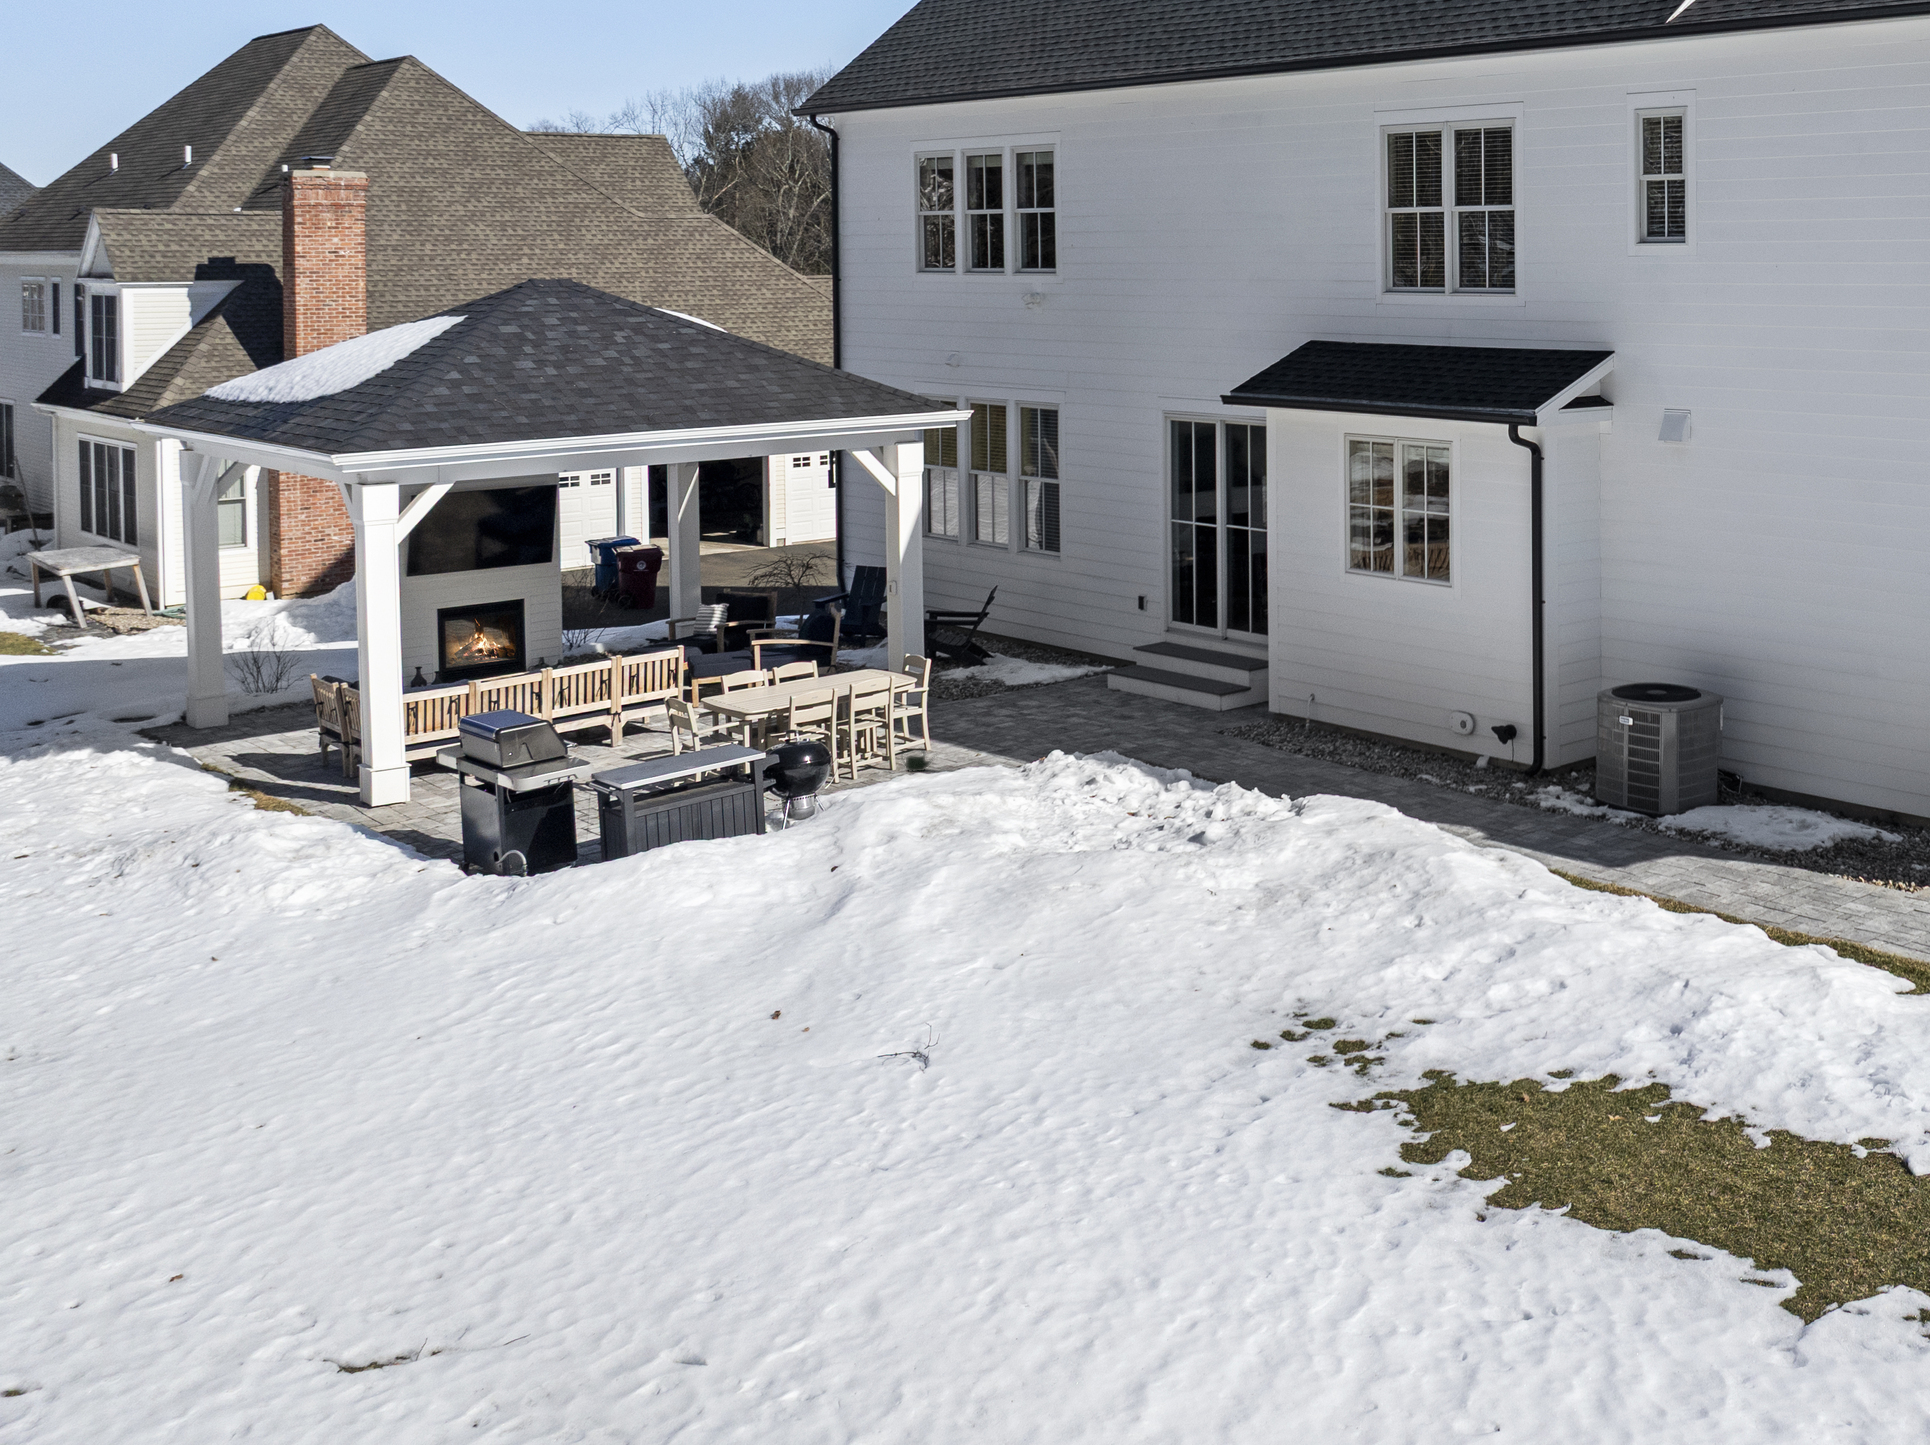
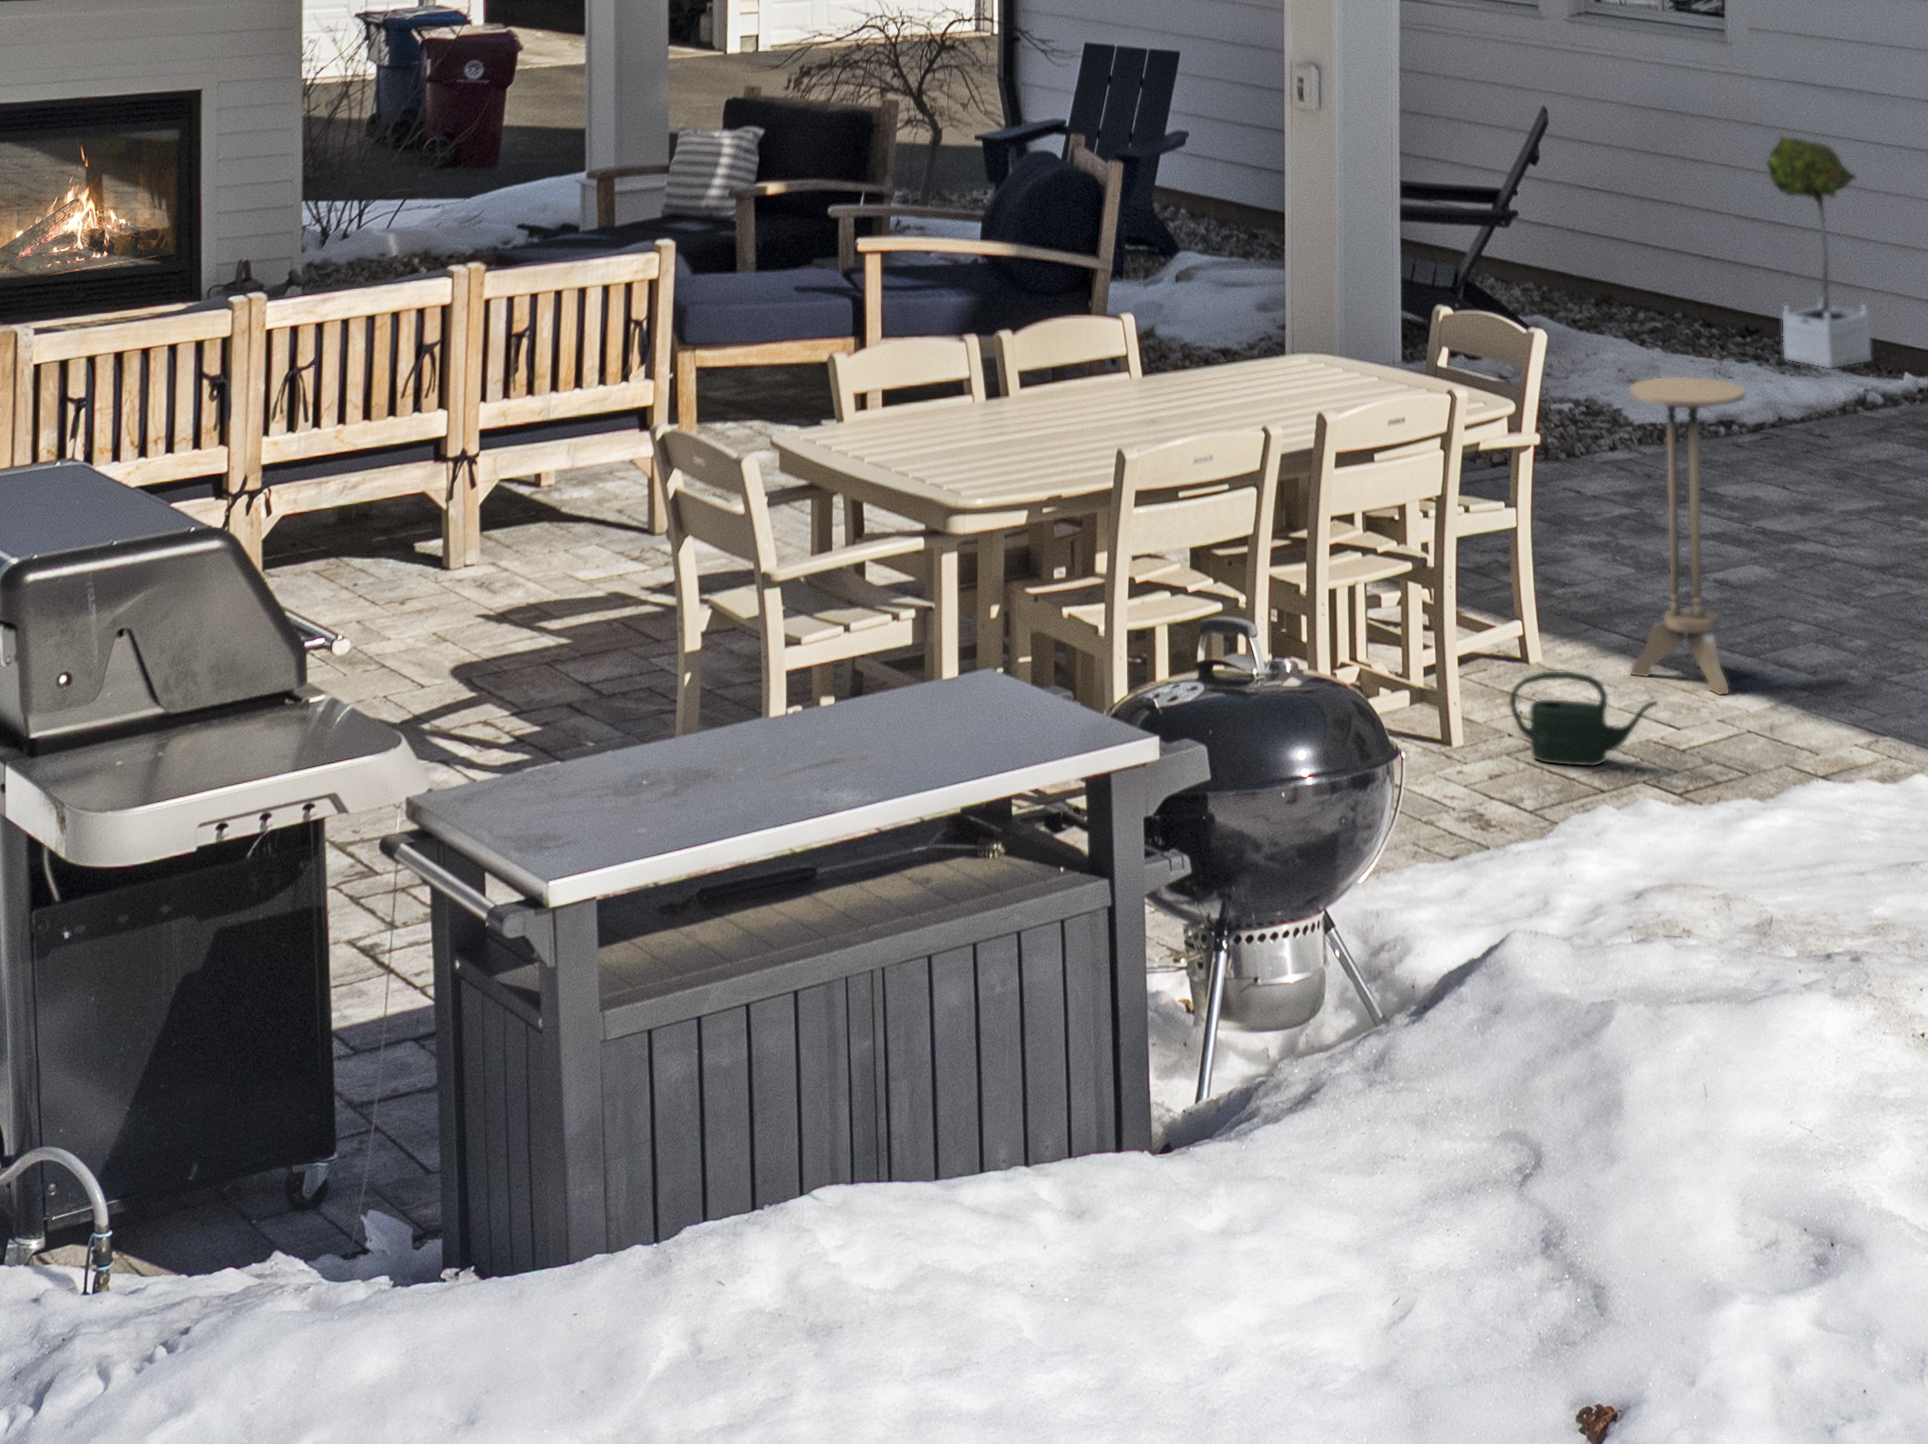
potted tree: none [1076,589,1110,664] -> present [1767,136,1871,368]
side table: none [947,671,979,754] -> present [1630,377,1745,694]

